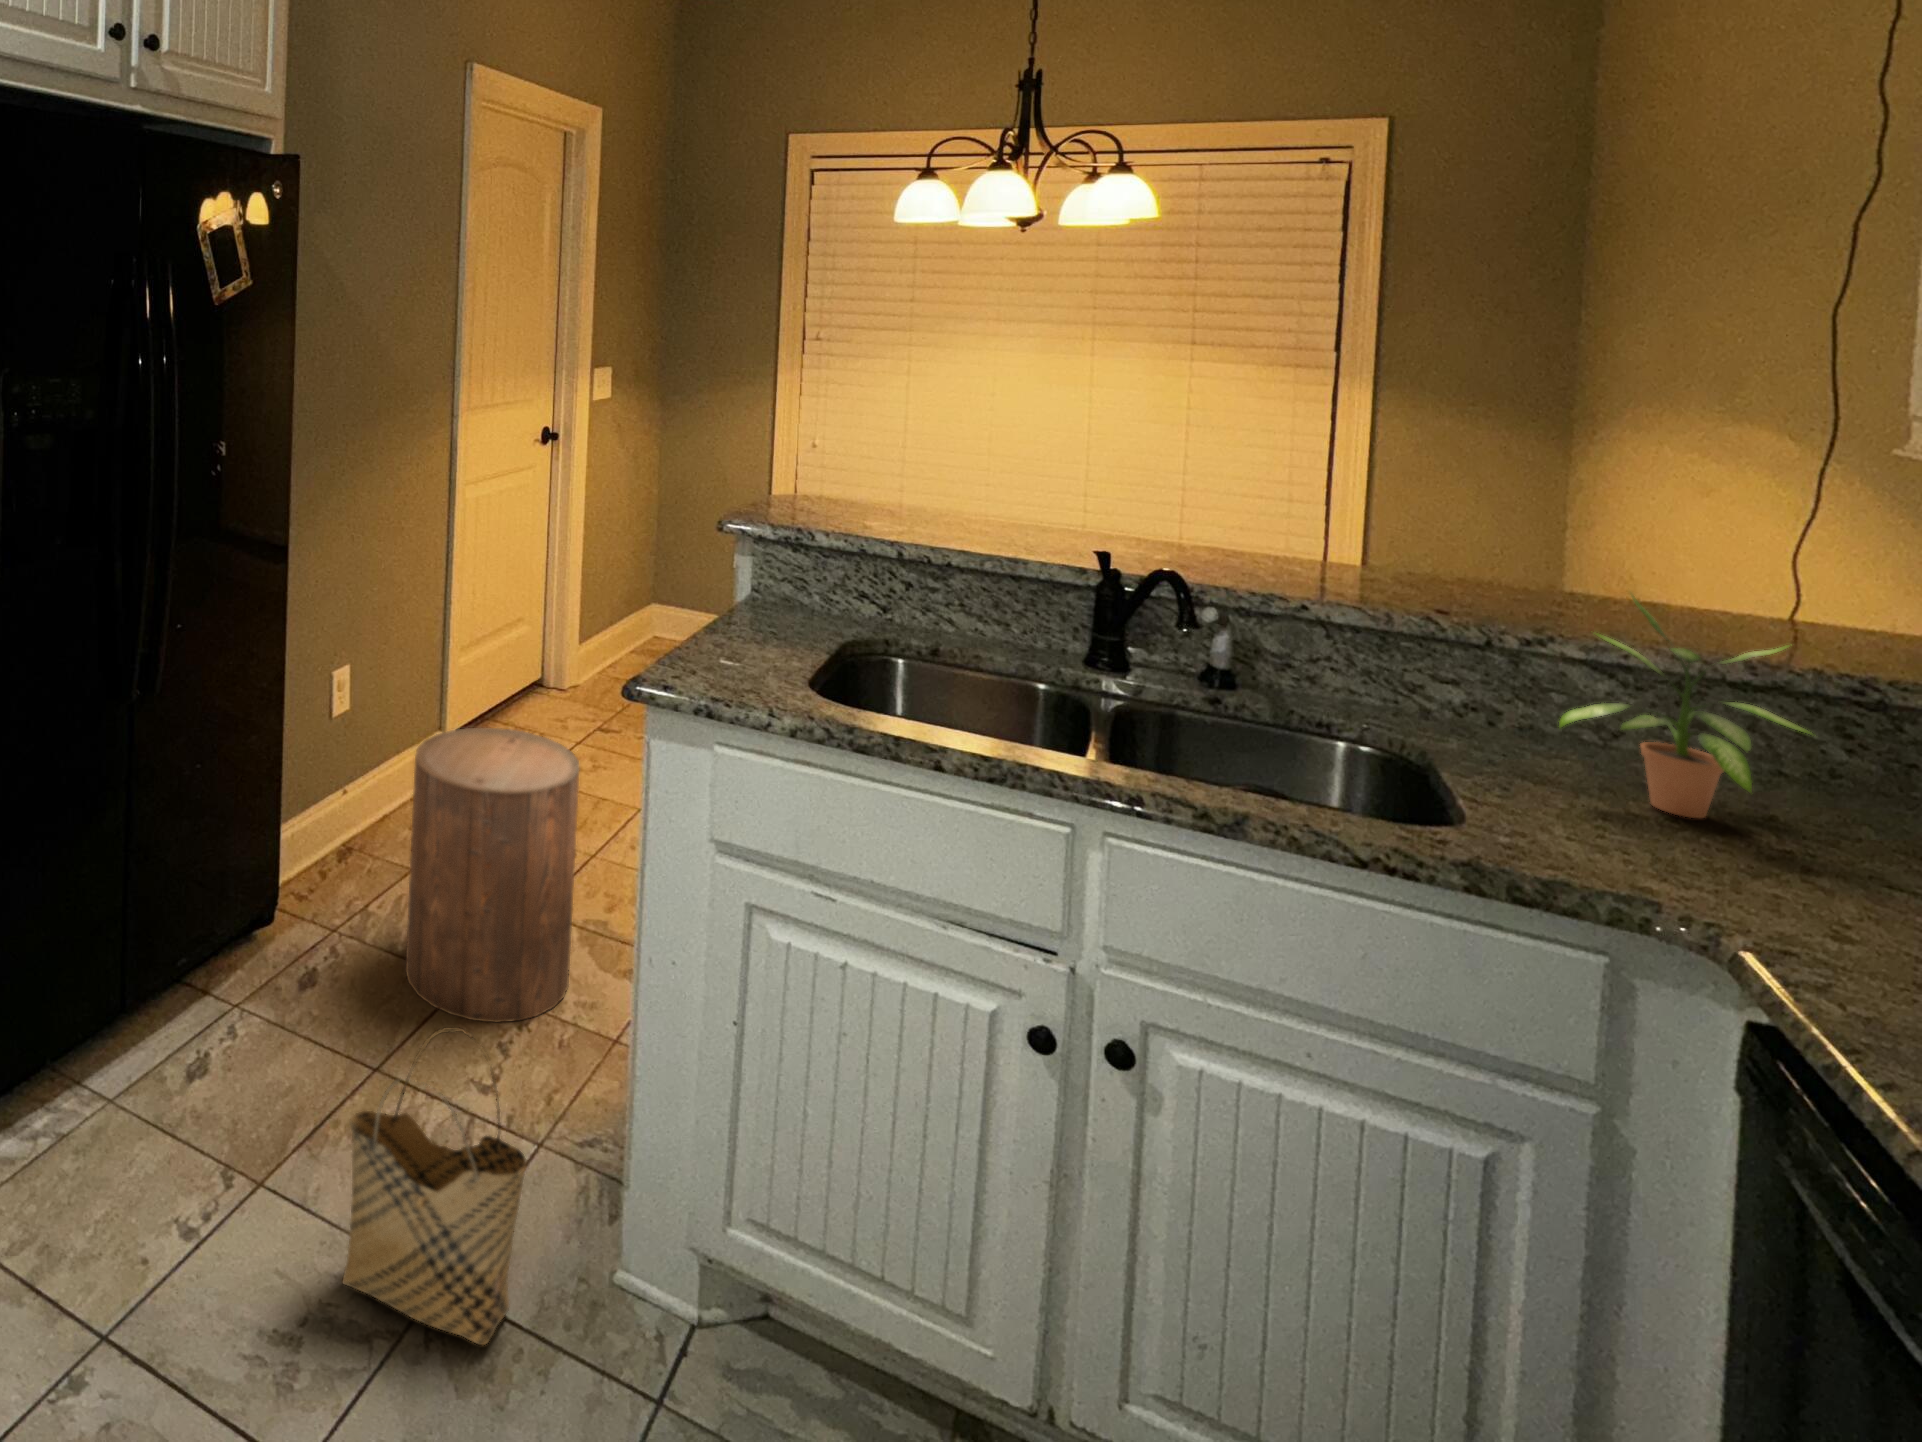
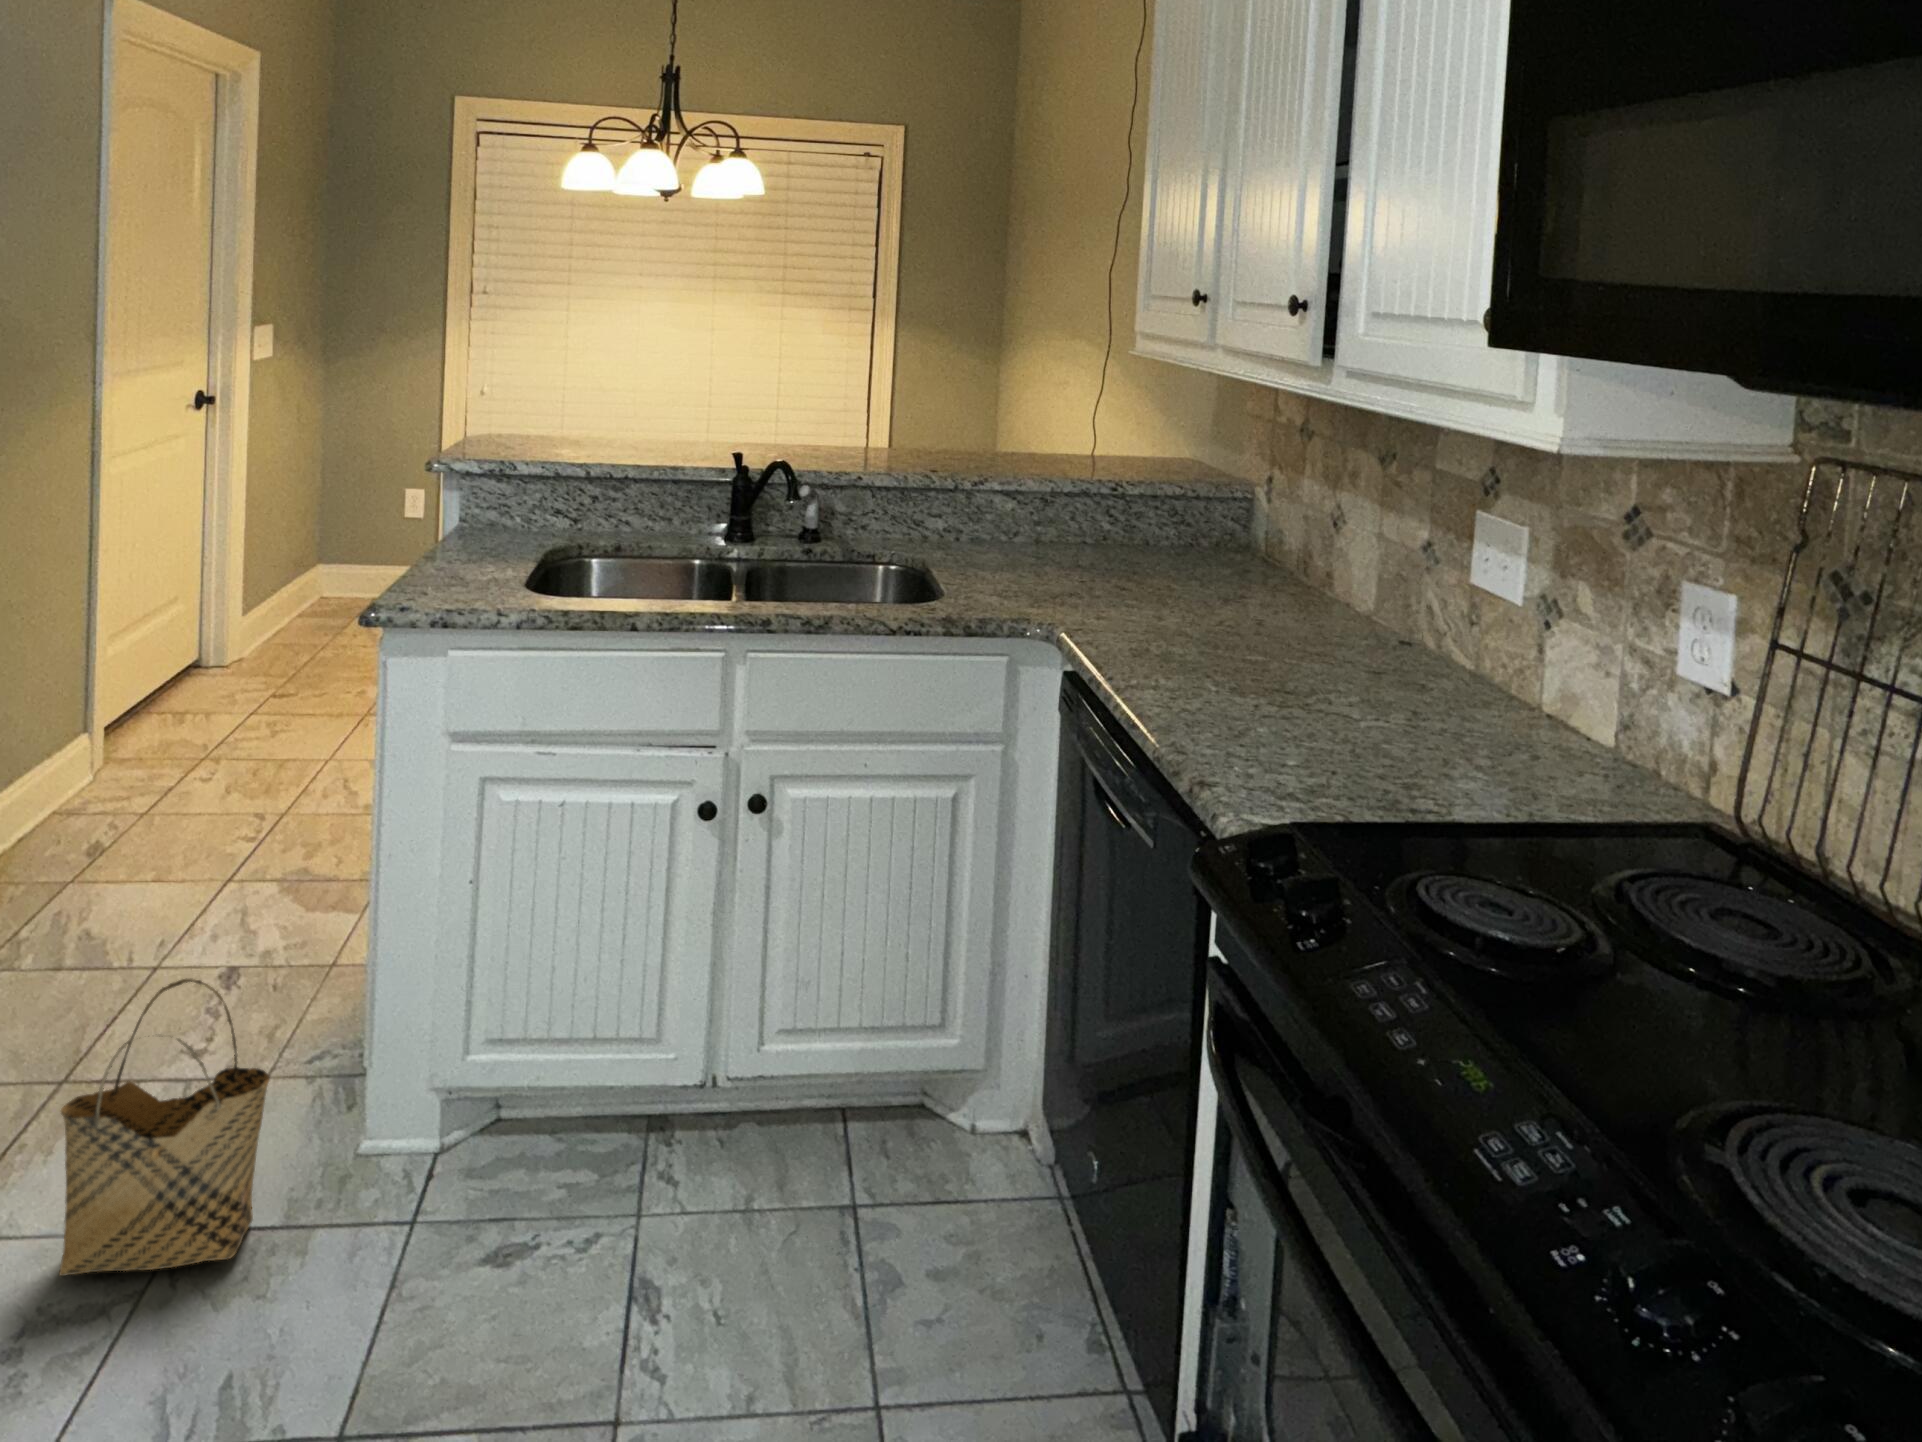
potted plant: present [1559,595,1812,818] -> none [996,440,1108,575]
stool: present [406,728,580,1022] -> none [79,700,281,1001]

